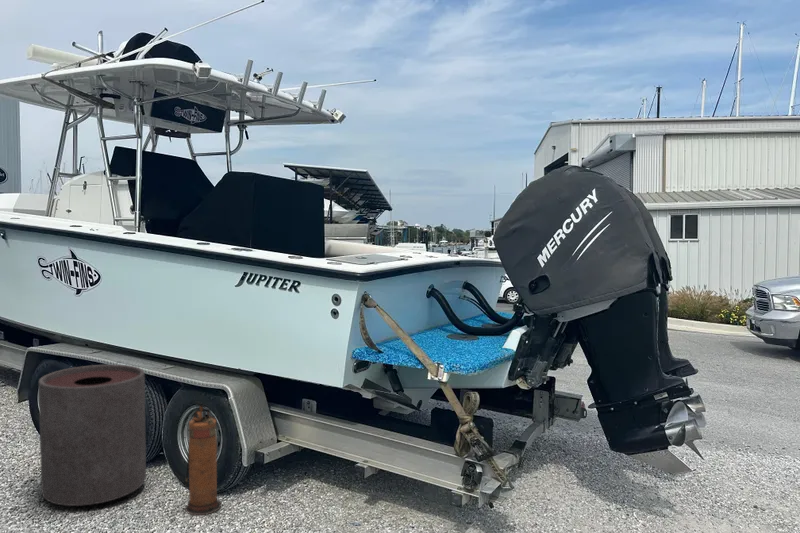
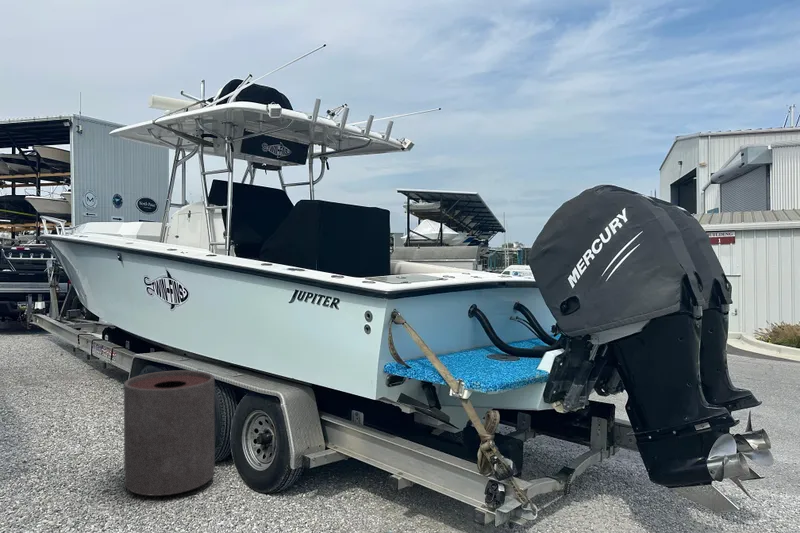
fire extinguisher: present [184,402,221,515] -> none [240,407,273,513]

